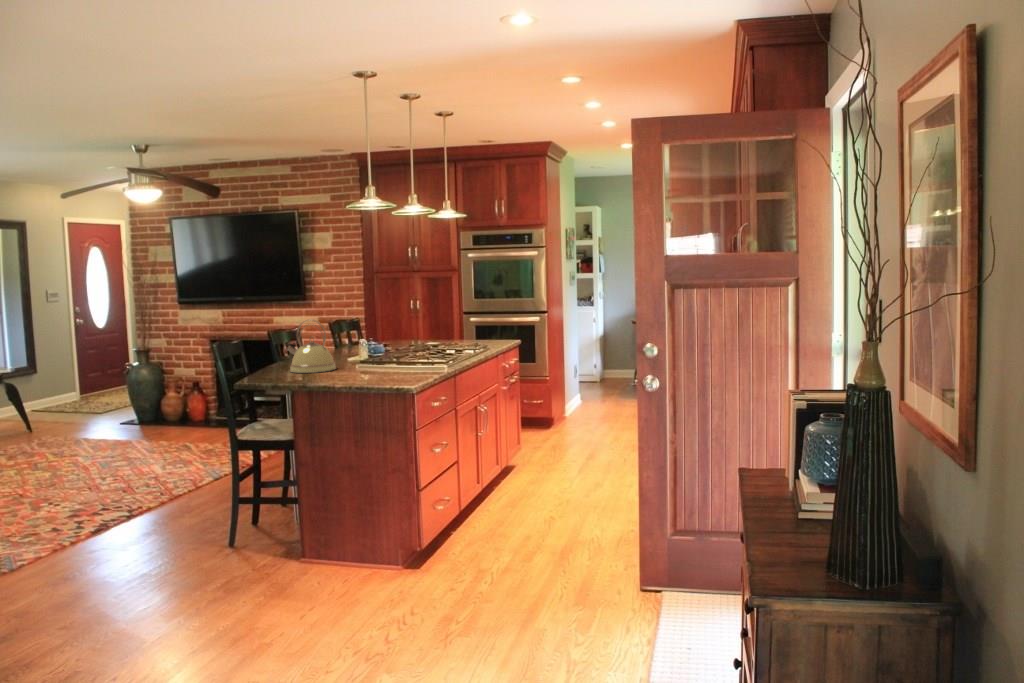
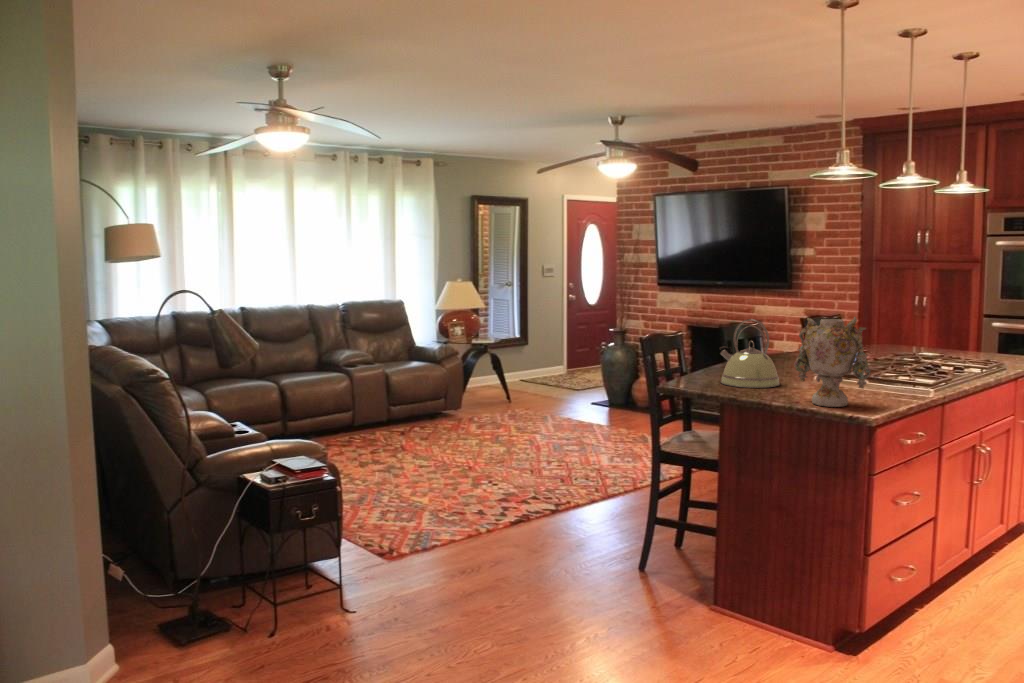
vase: none [351,310,406,377] -> present [794,317,870,407]

